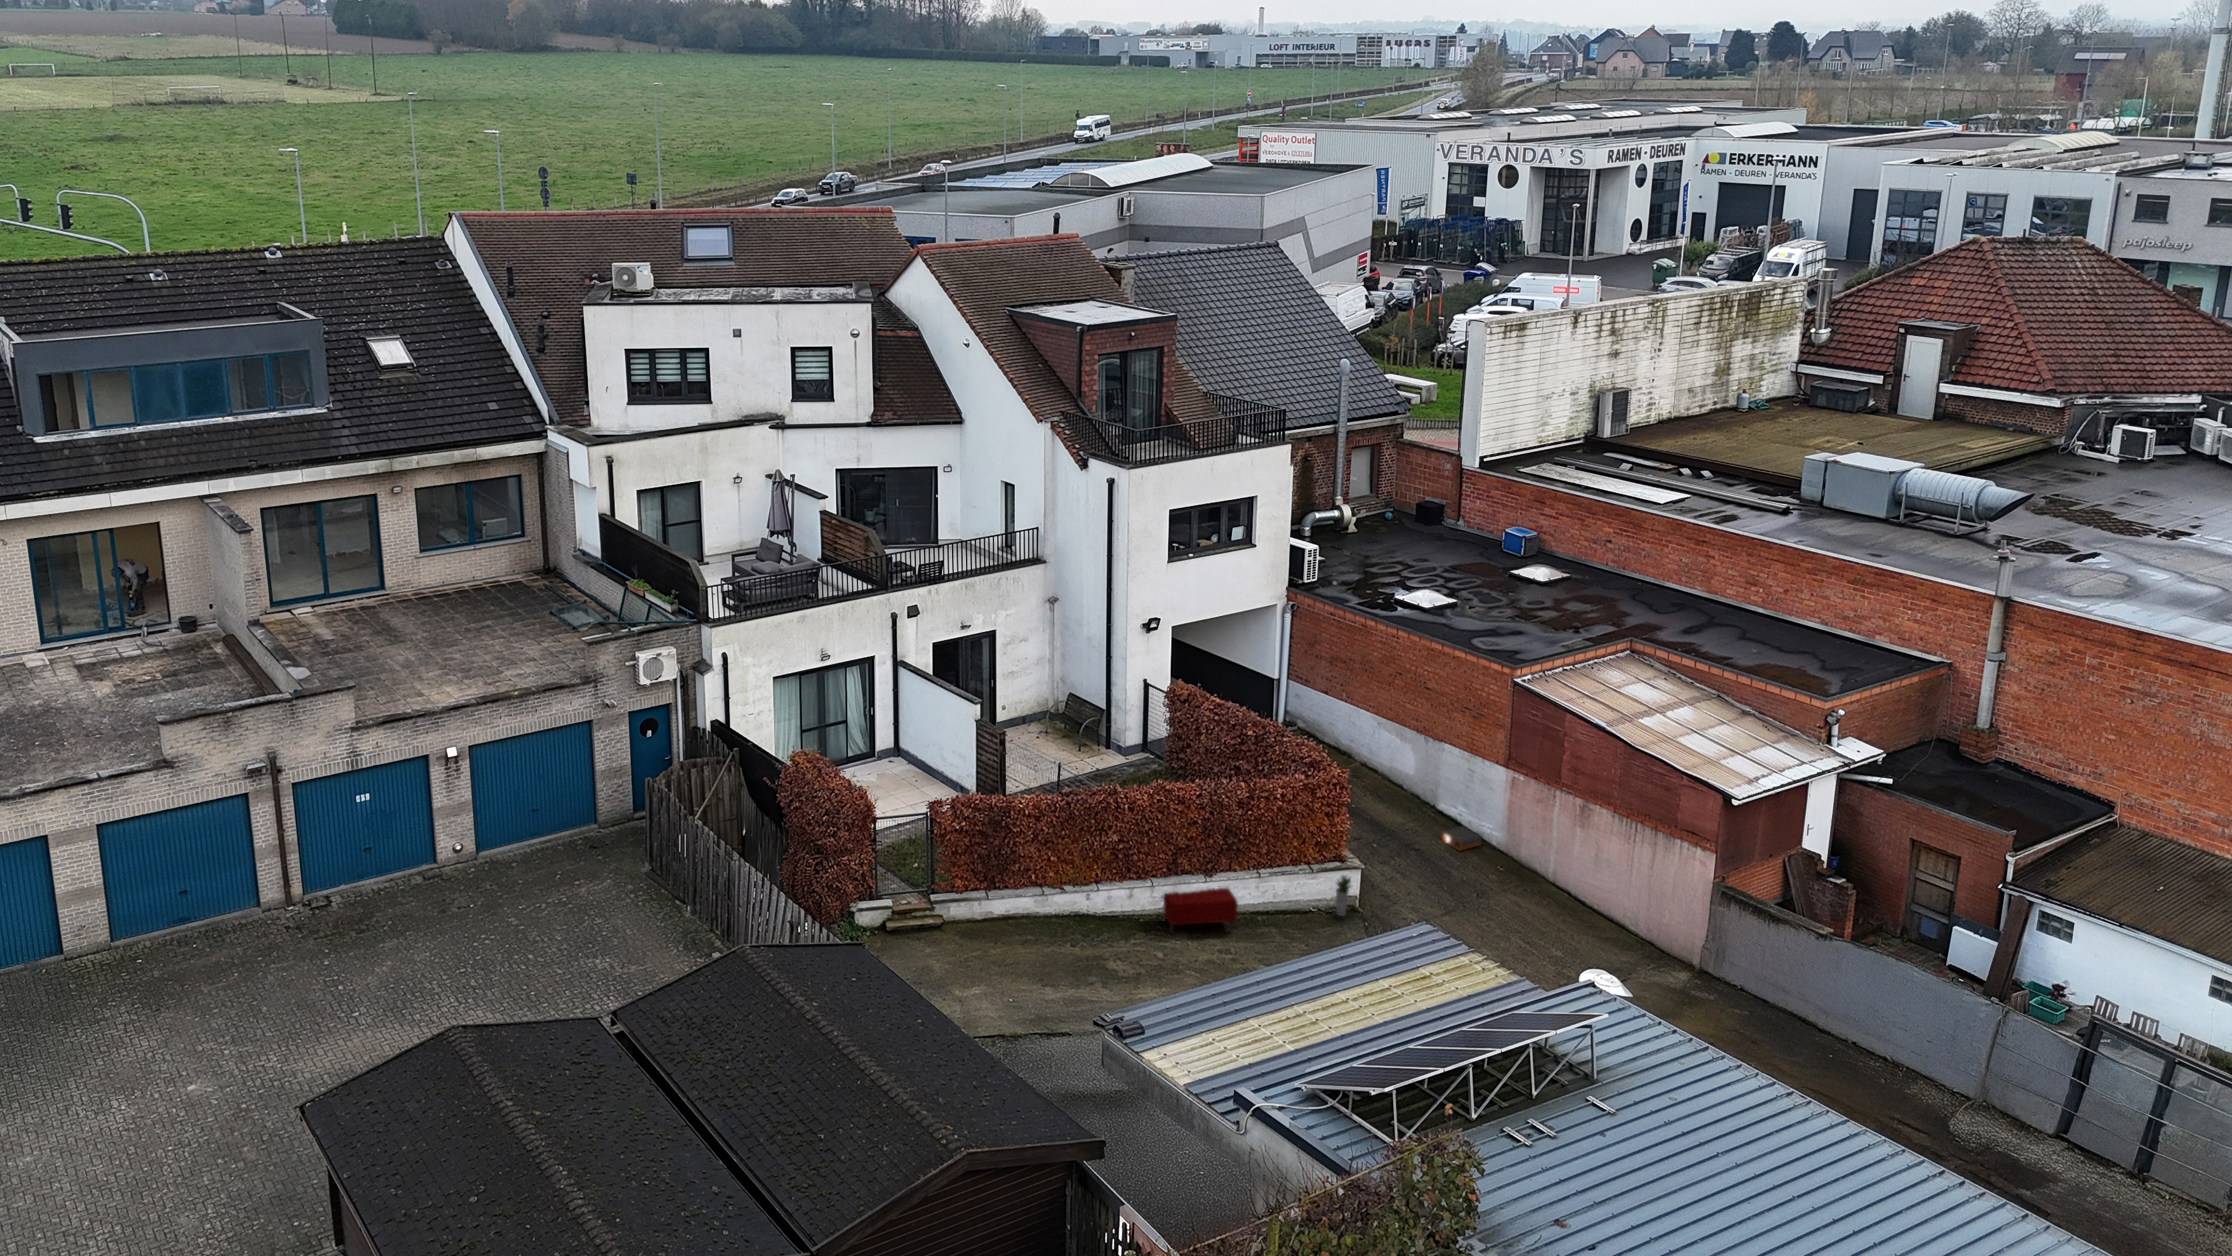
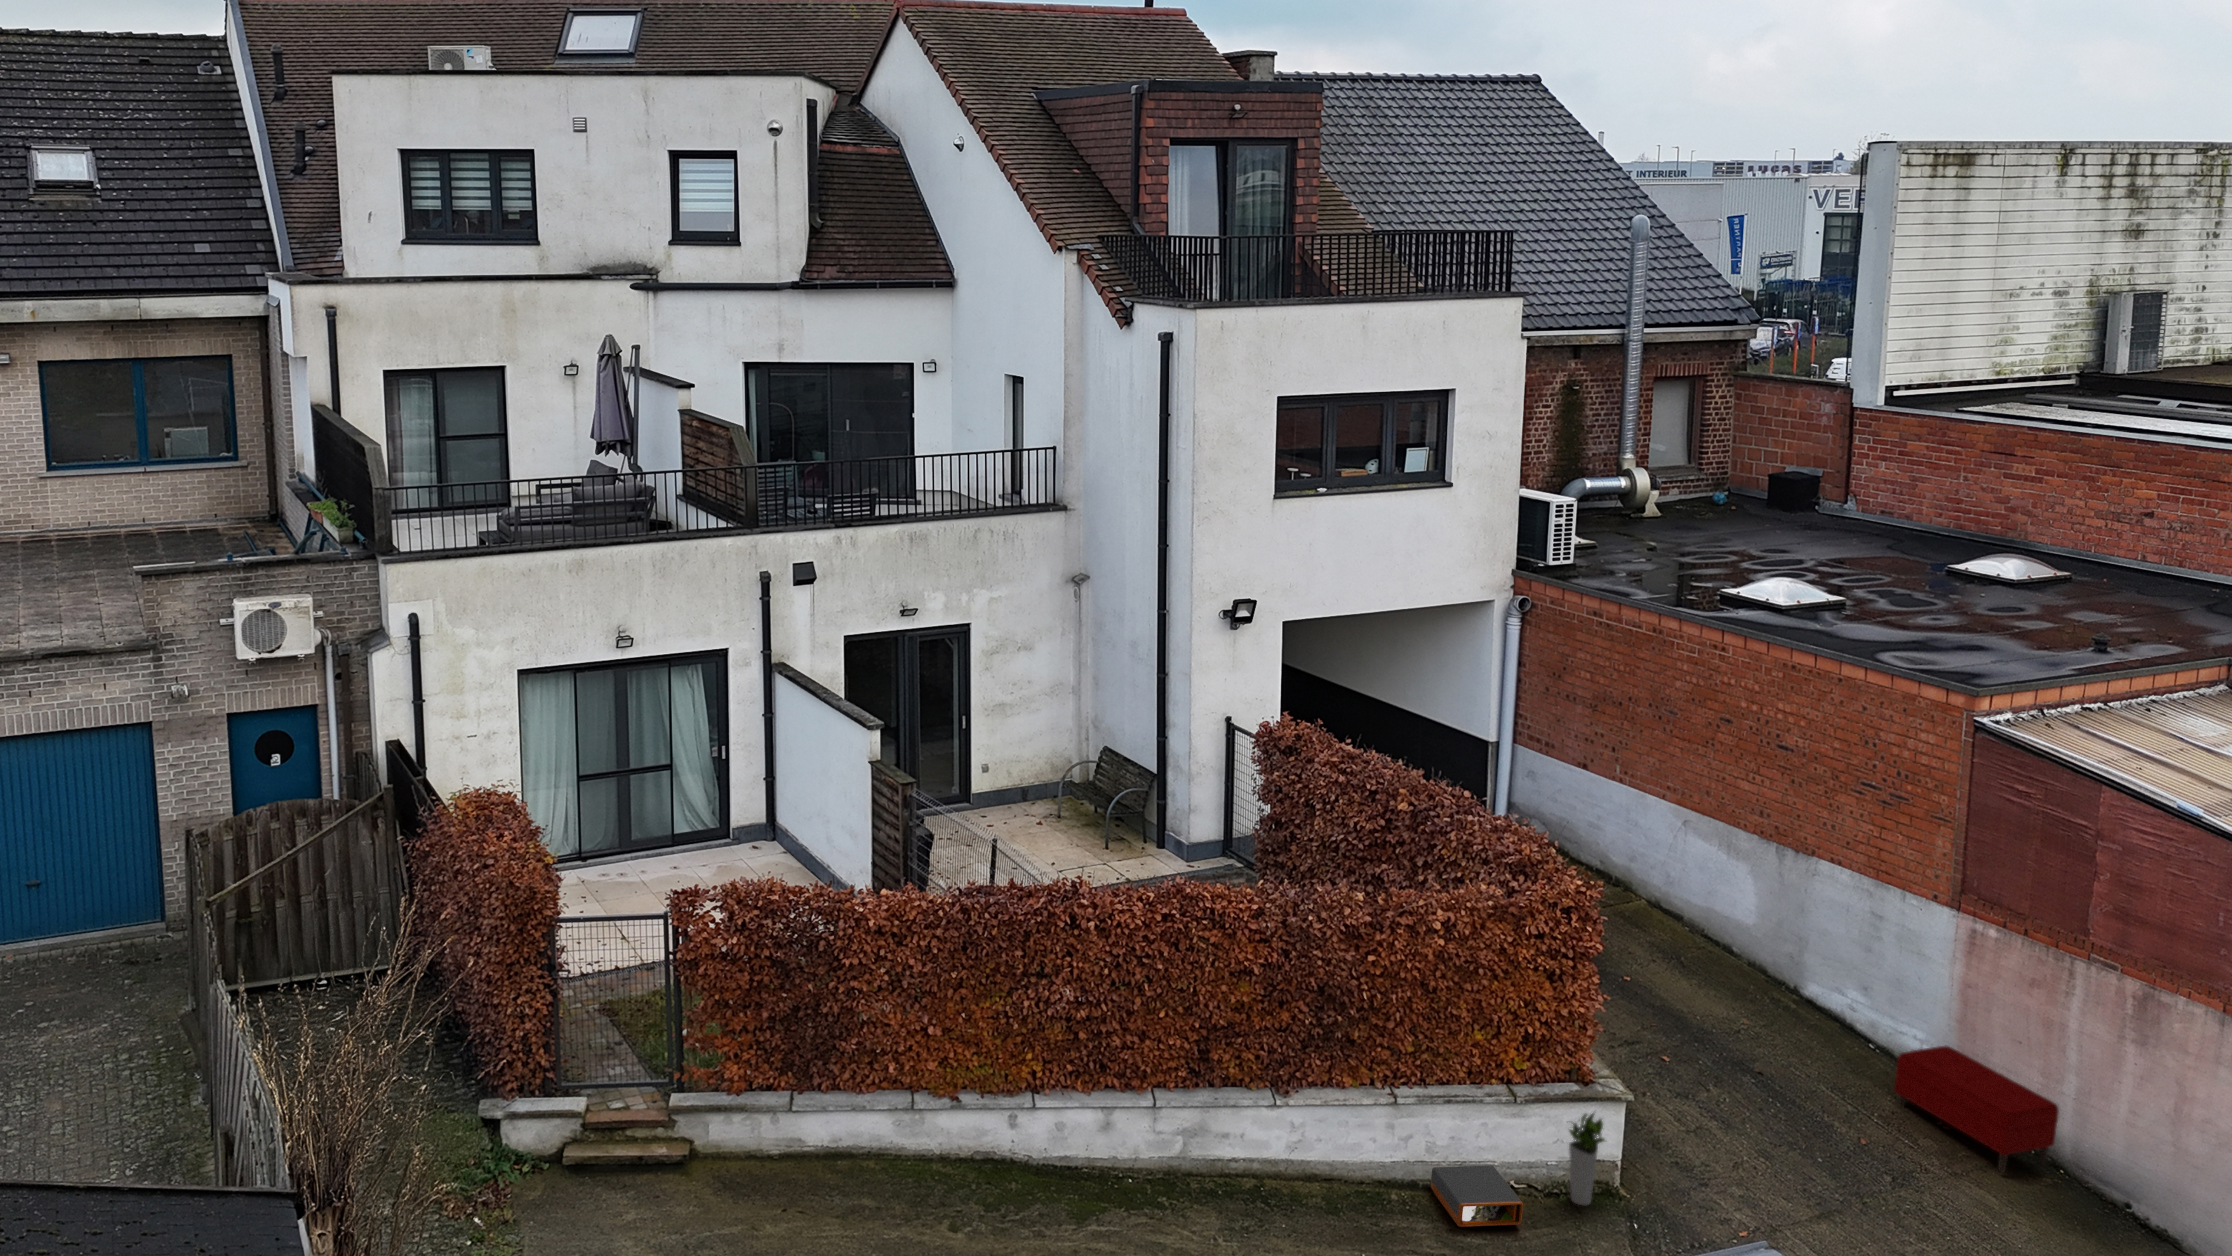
storage box: present [1440,826,1482,850] -> present [1431,1165,1523,1227]
bench: present [1163,886,1238,932] -> present [1894,1046,2059,1172]

